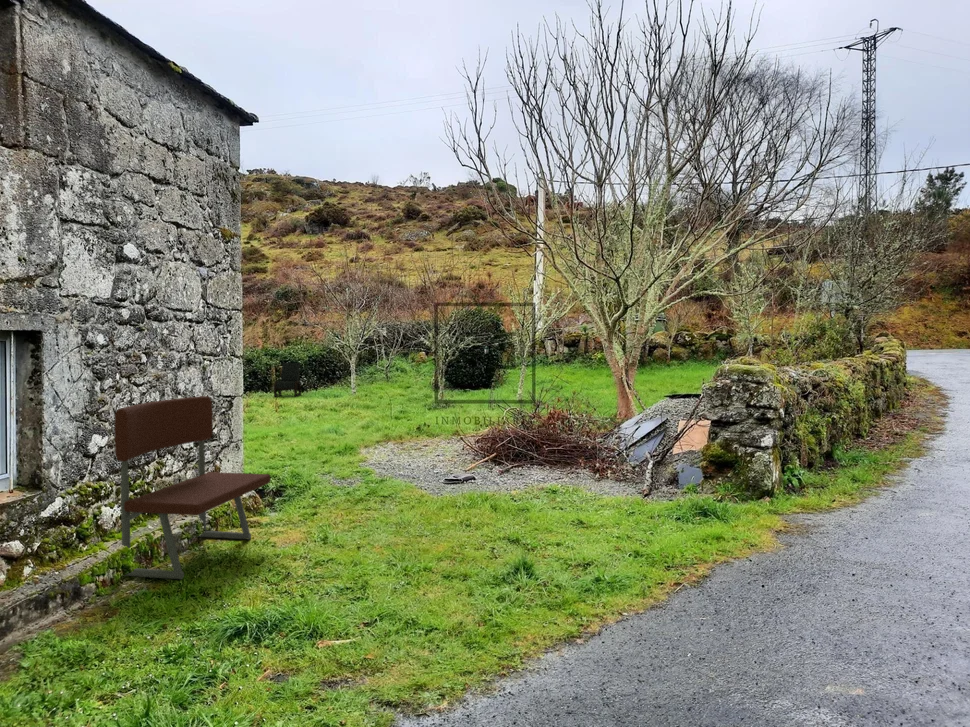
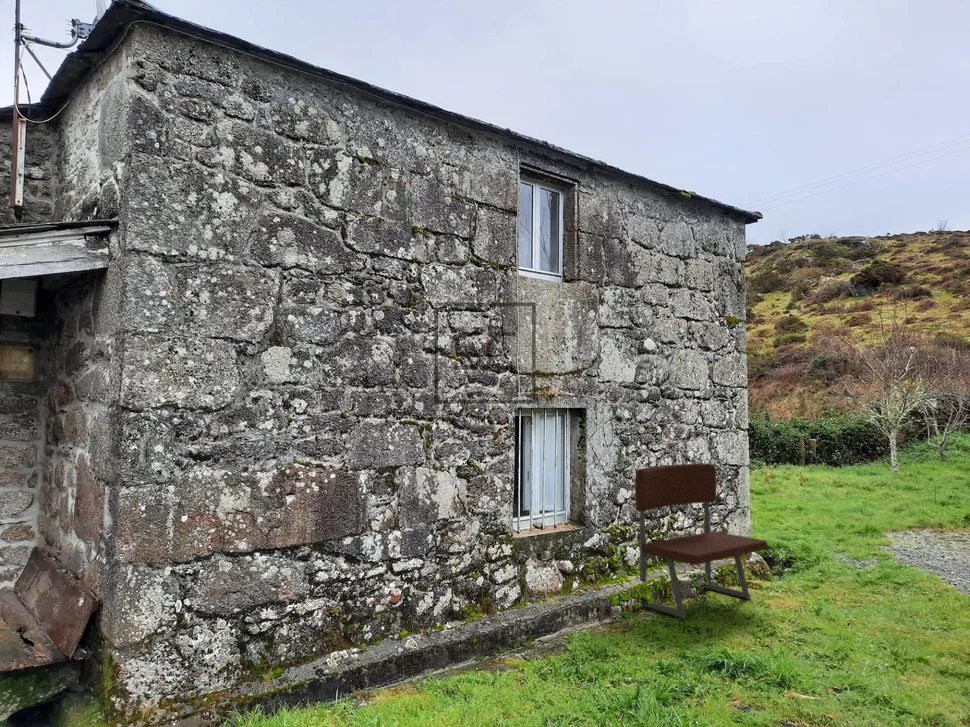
lounge chair: present [274,363,301,397] -> none [806,435,838,471]

